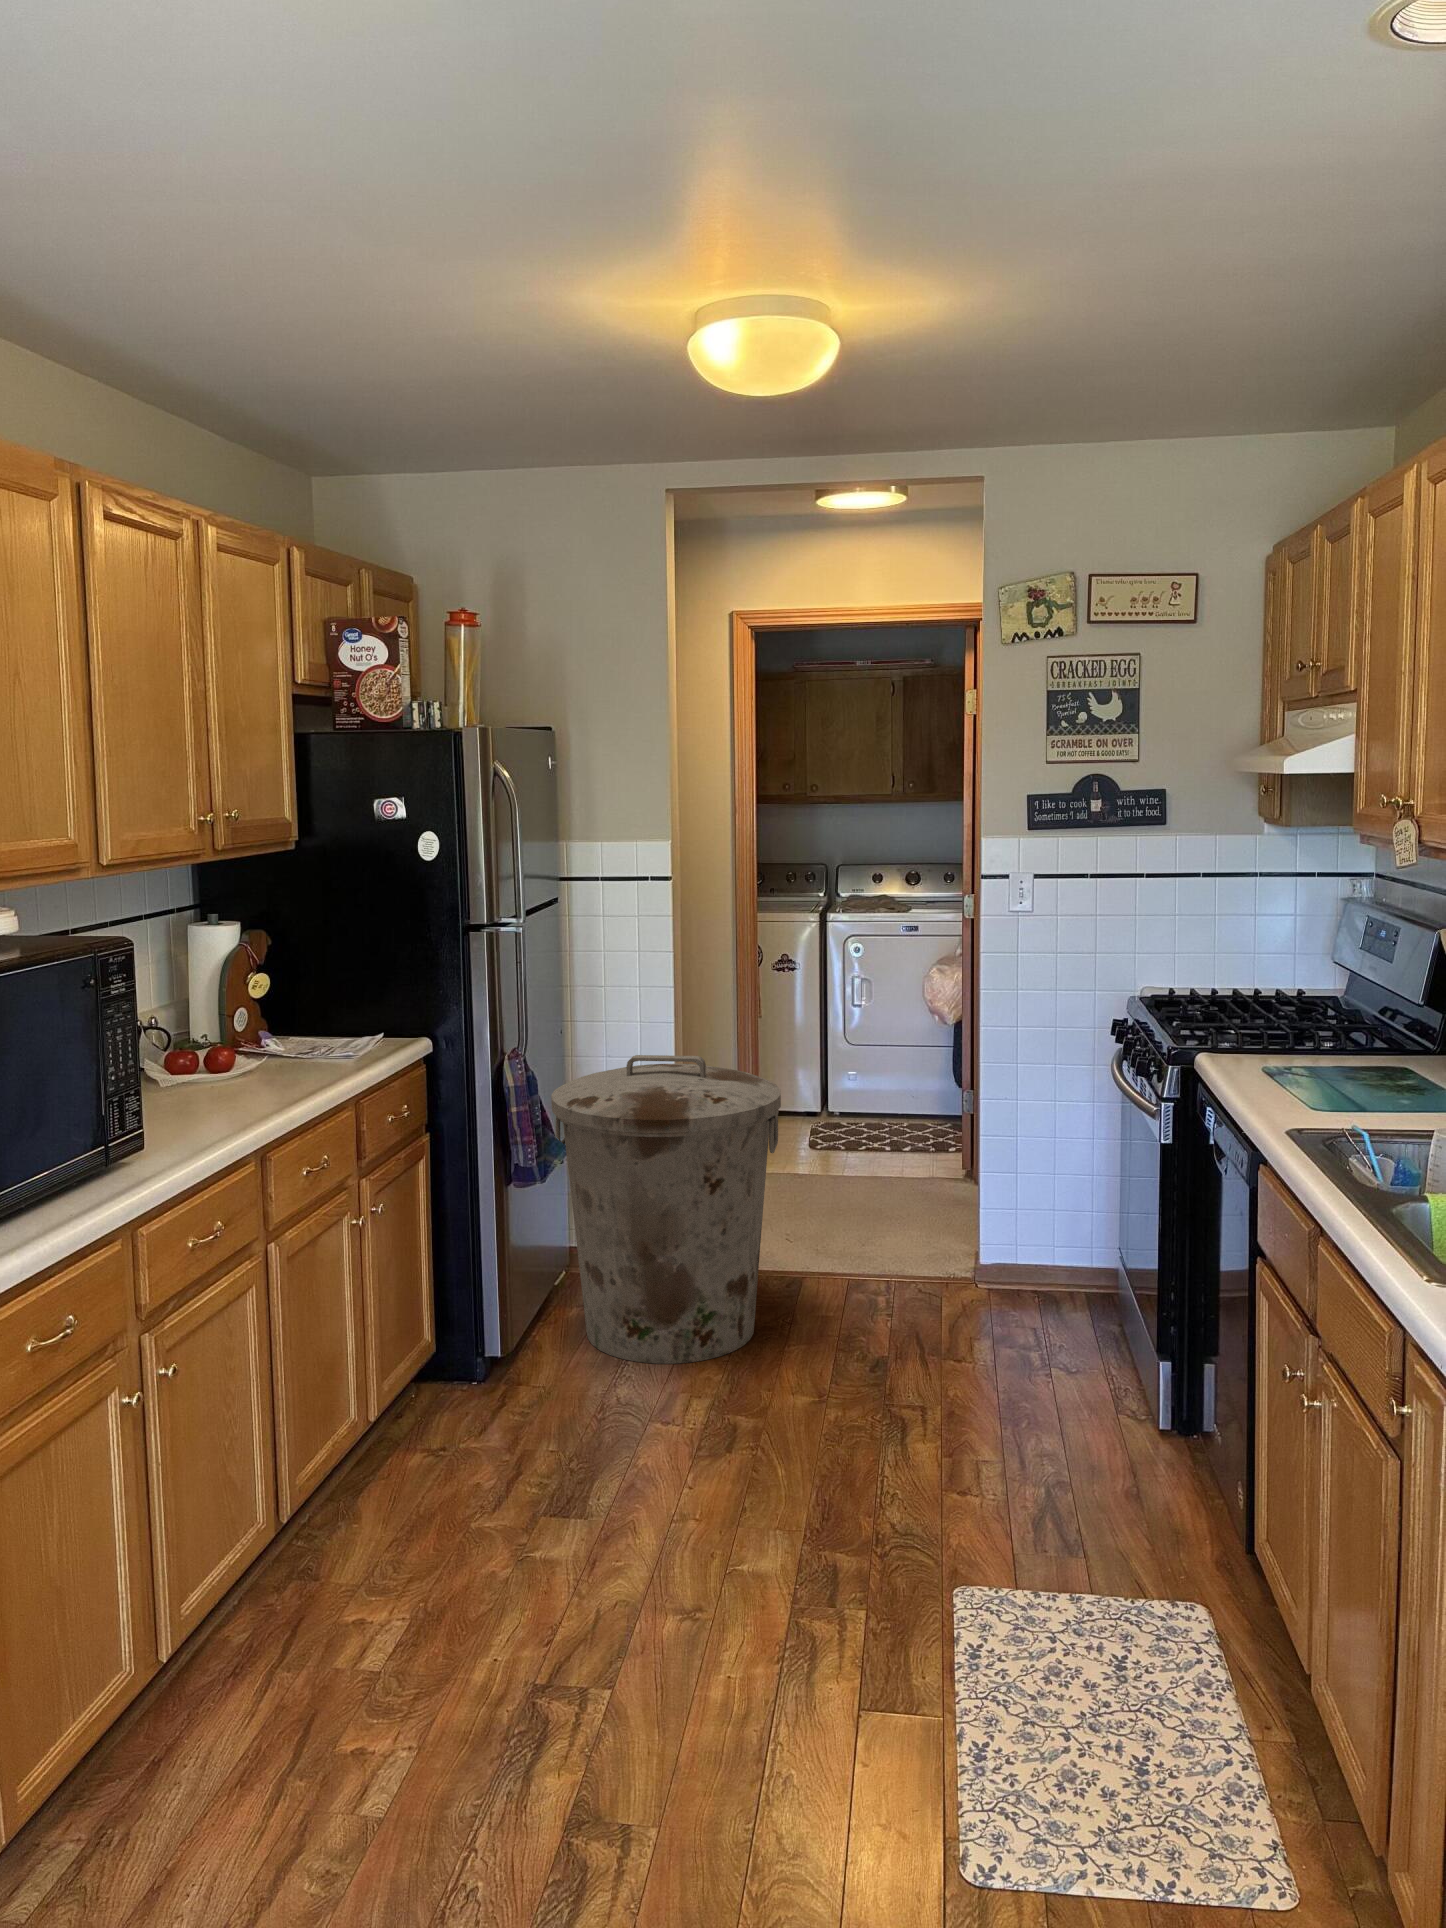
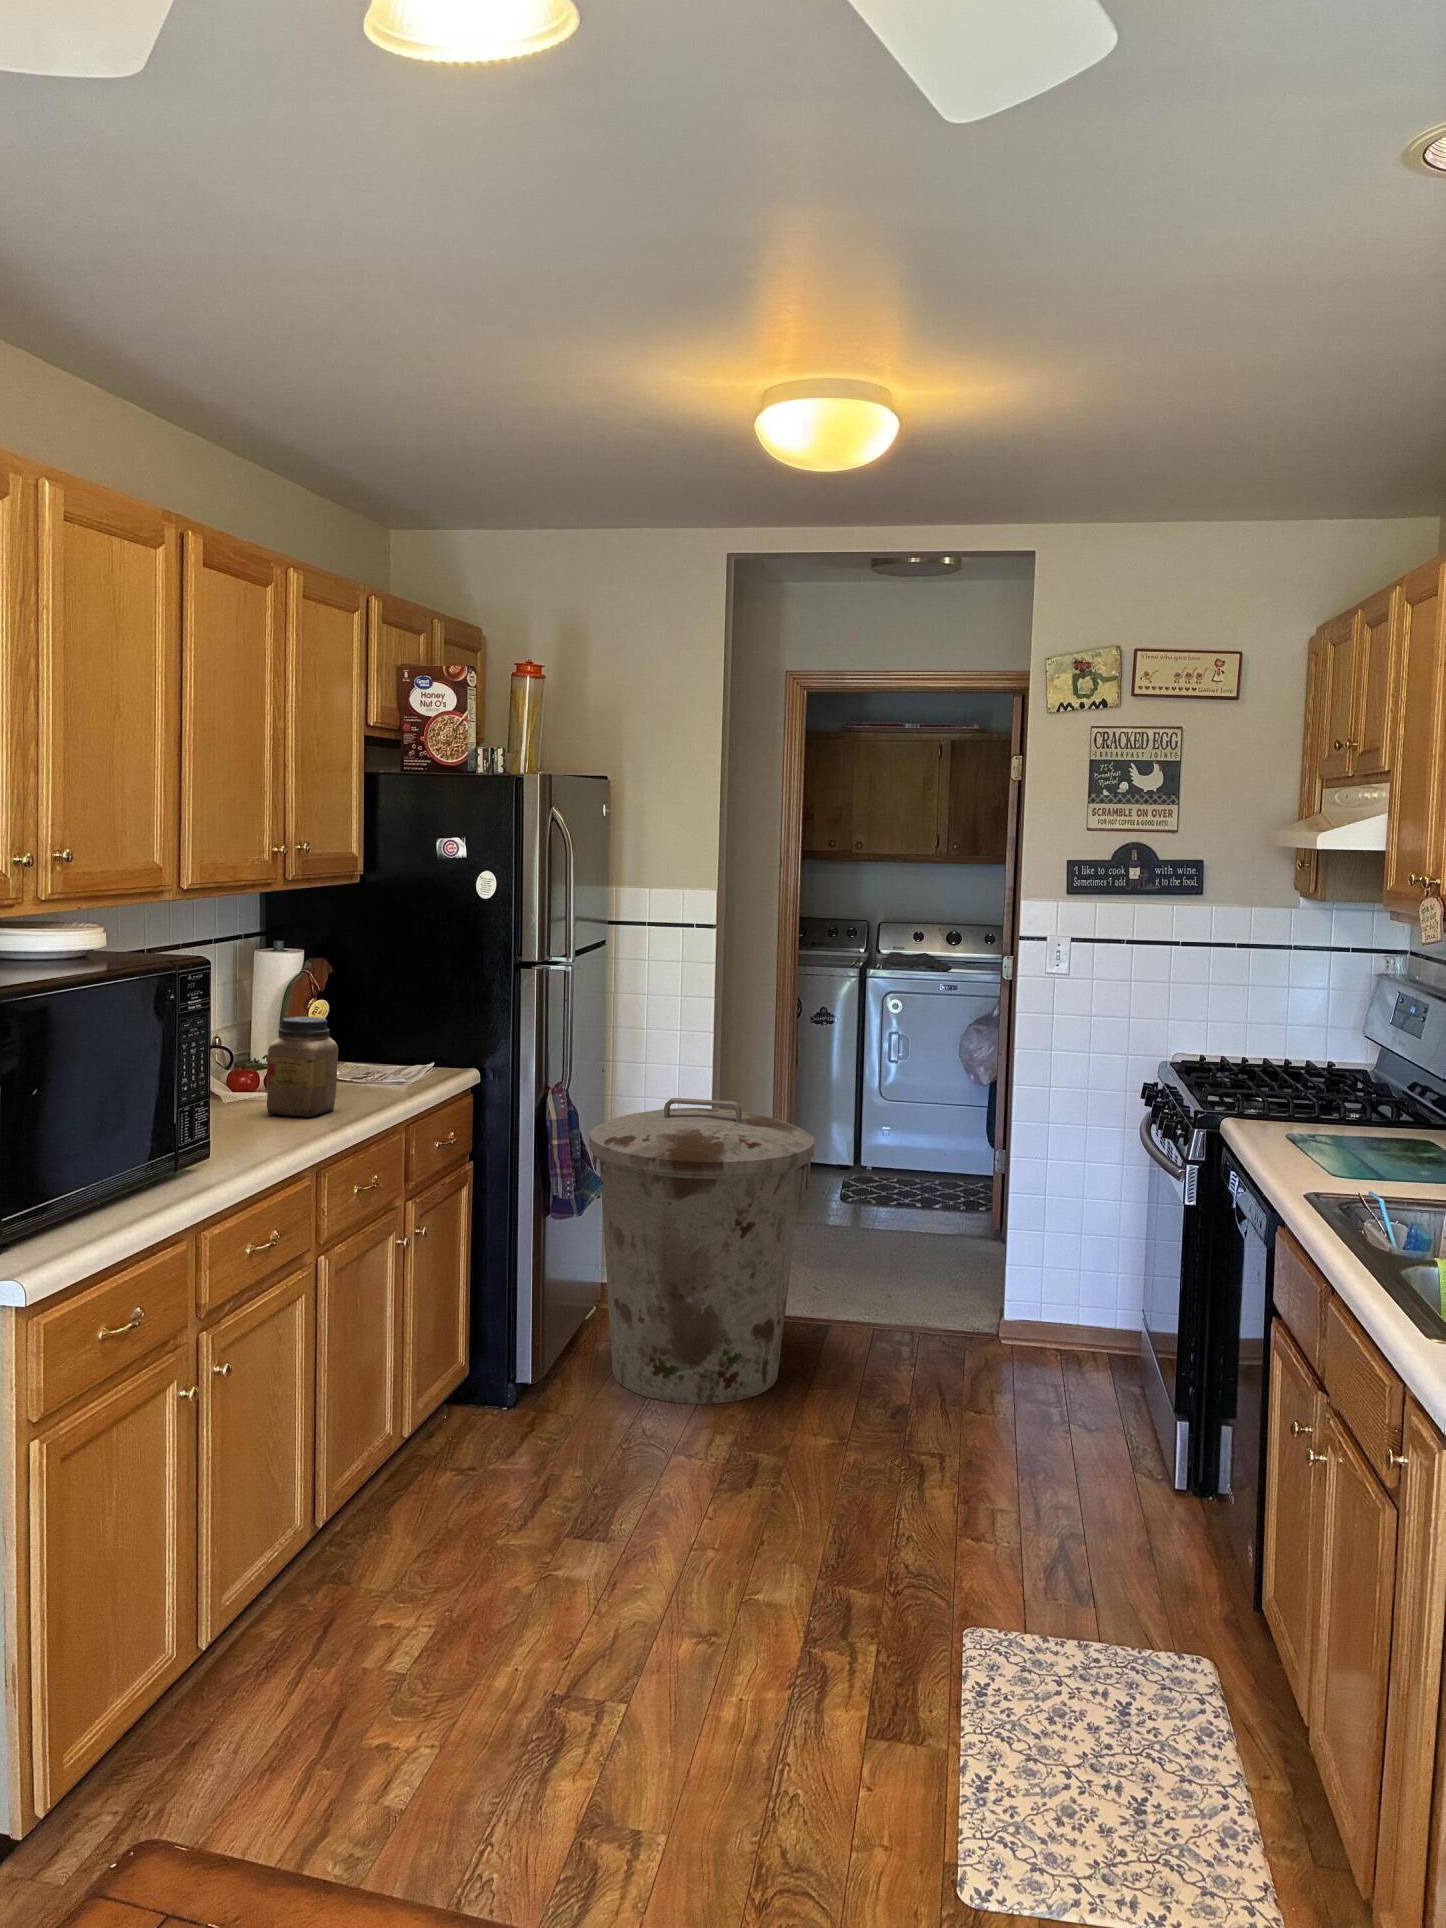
jar: none [207,992,282,1097] -> present [267,1017,338,1117]

